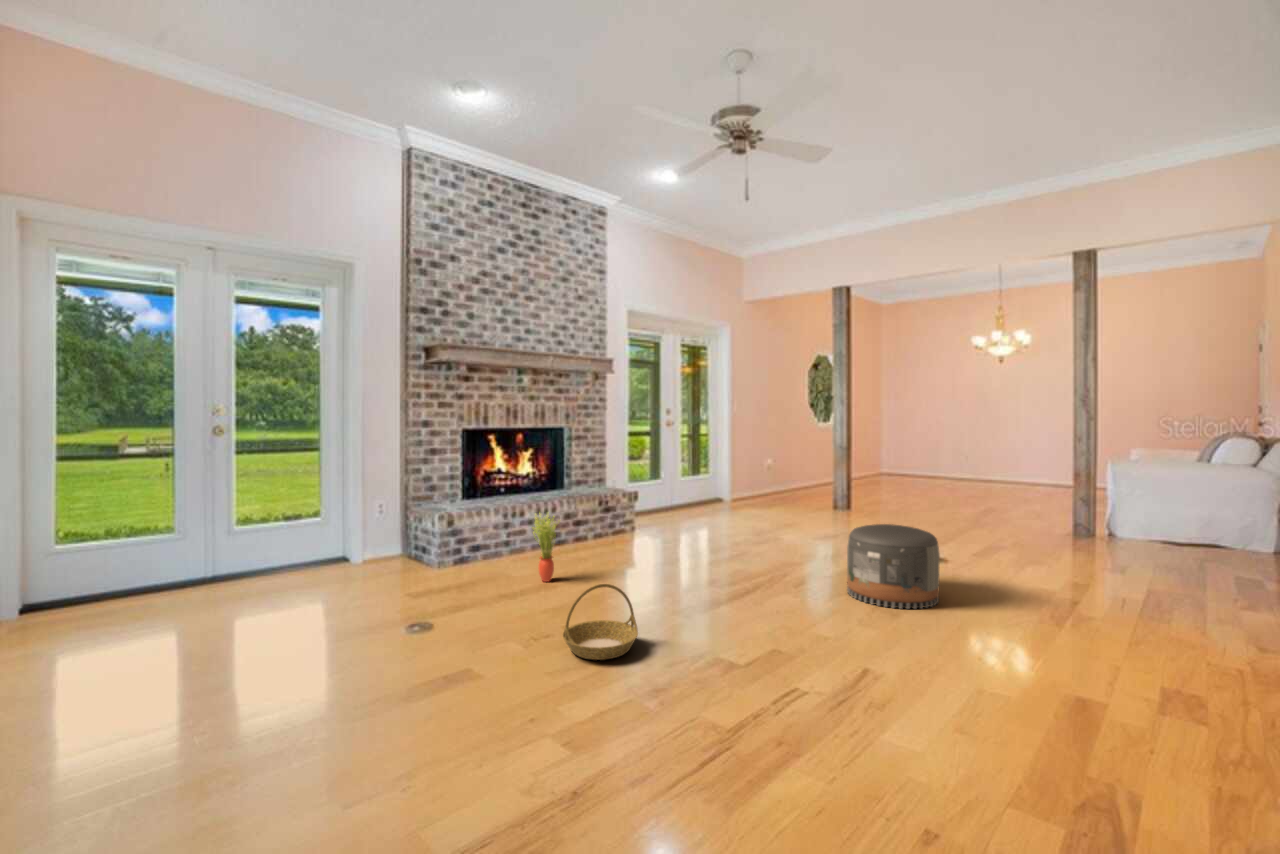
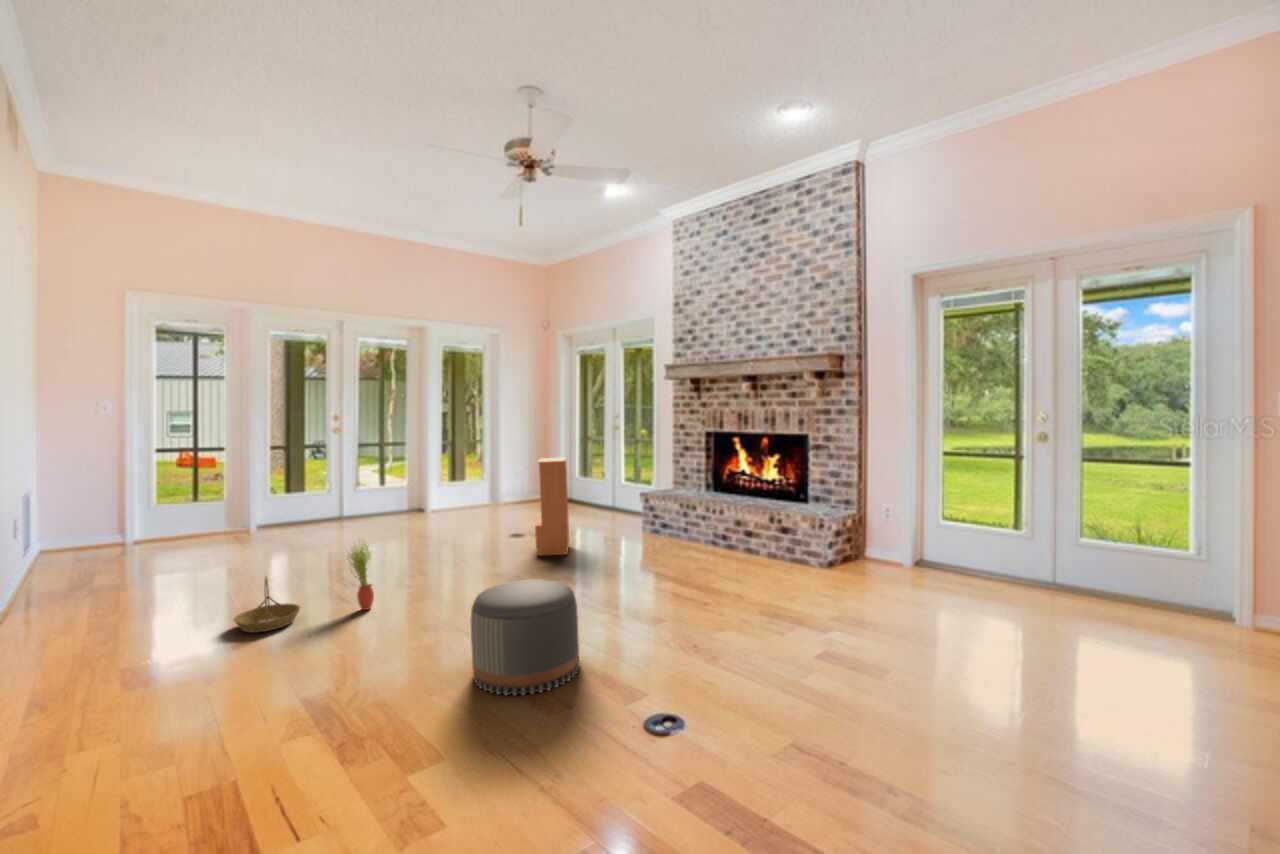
bookcase: none [457,462,519,613] -> present [535,457,569,556]
potted plant: present [532,514,556,582] -> present [346,539,374,610]
basket: present [563,584,638,660] -> present [234,577,300,633]

